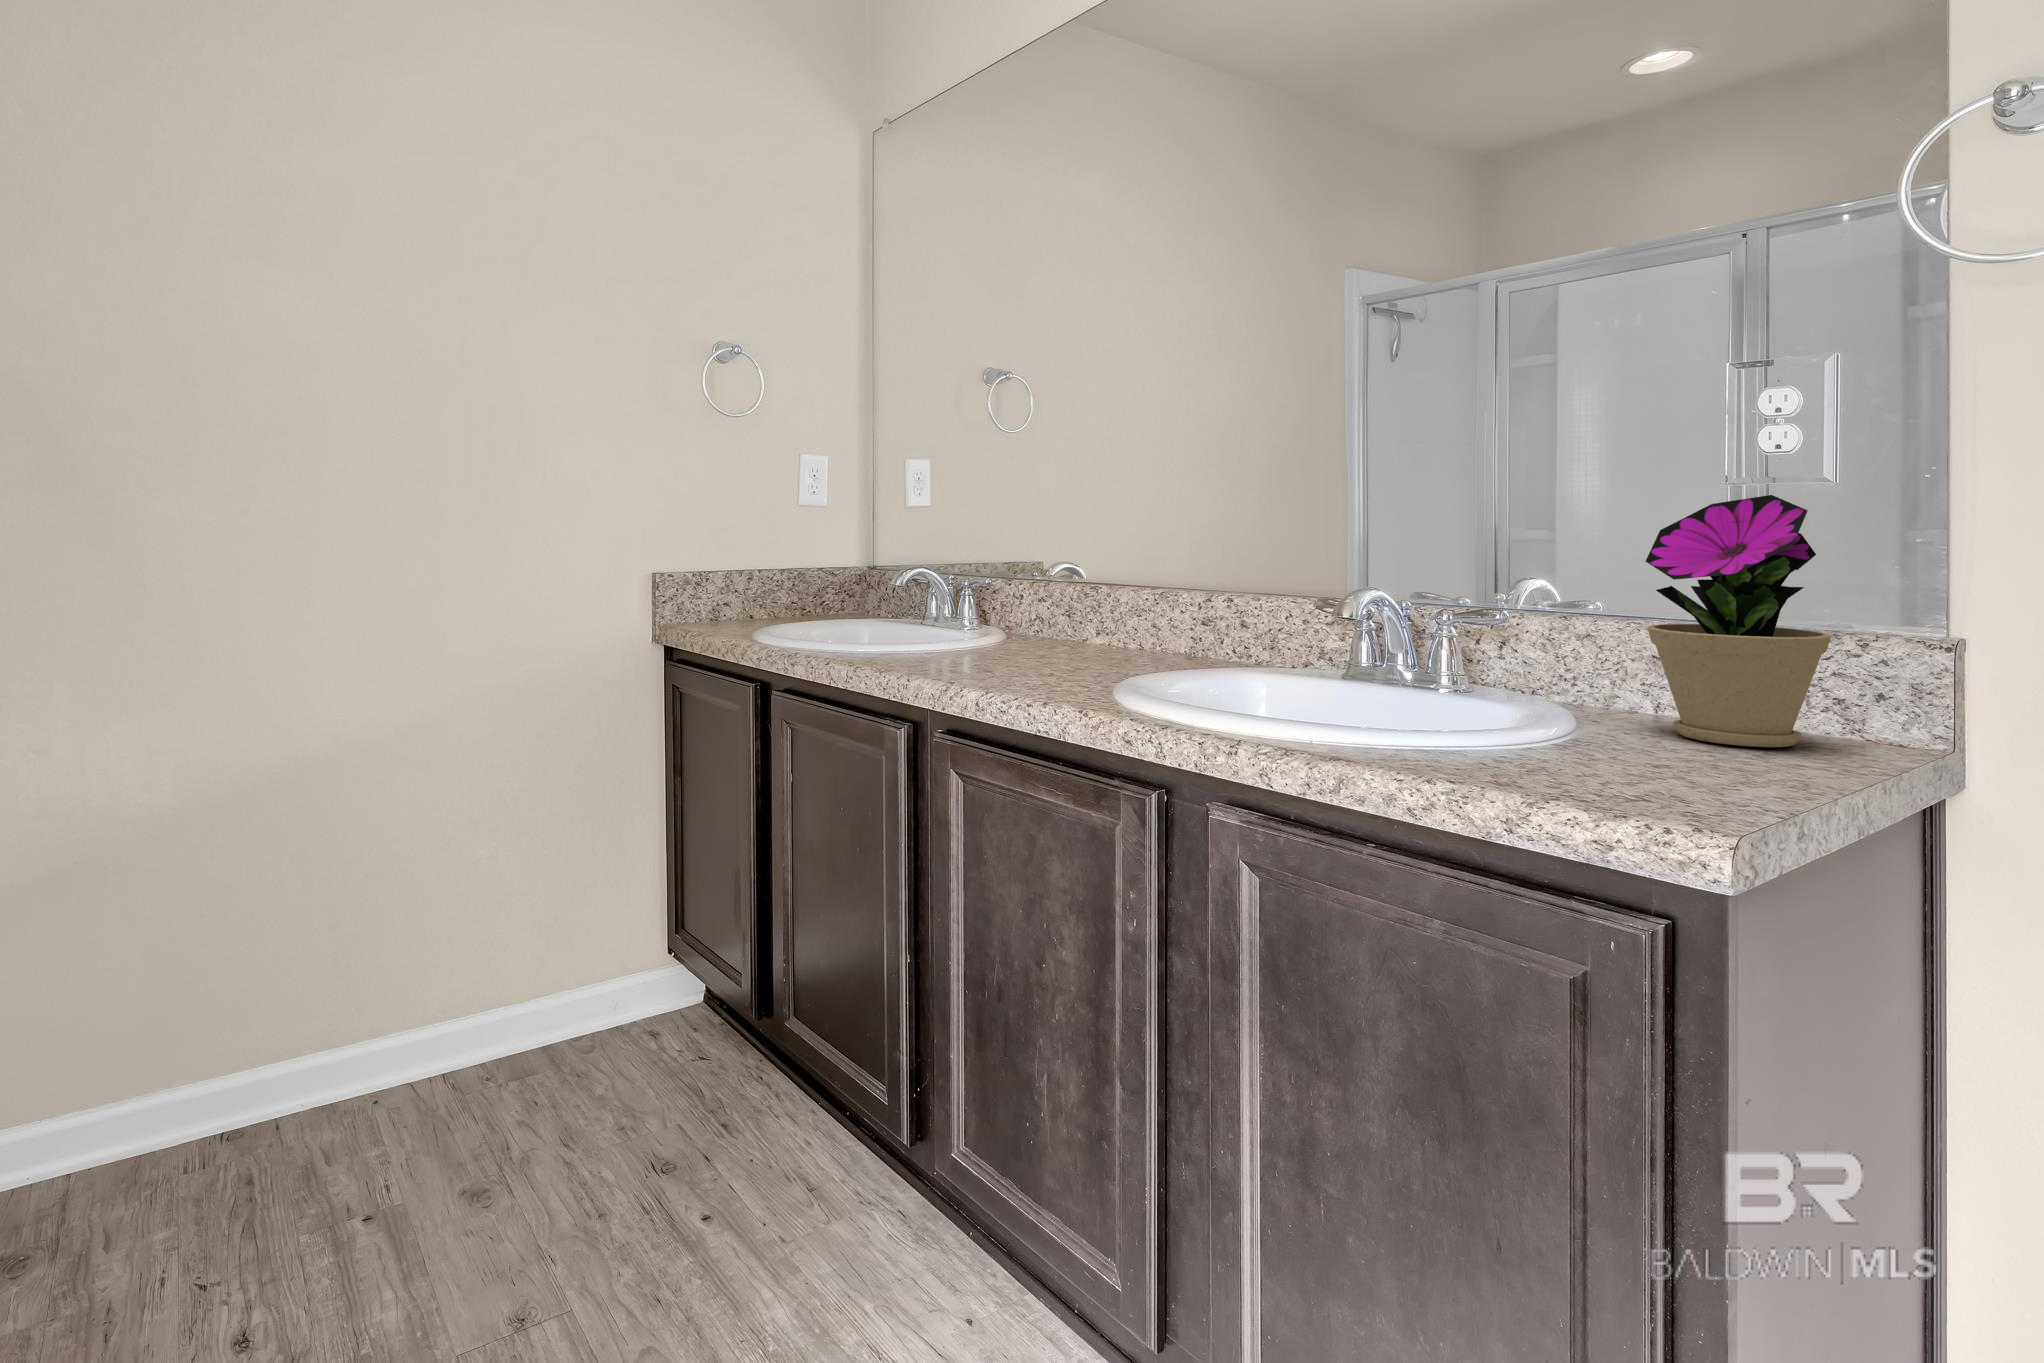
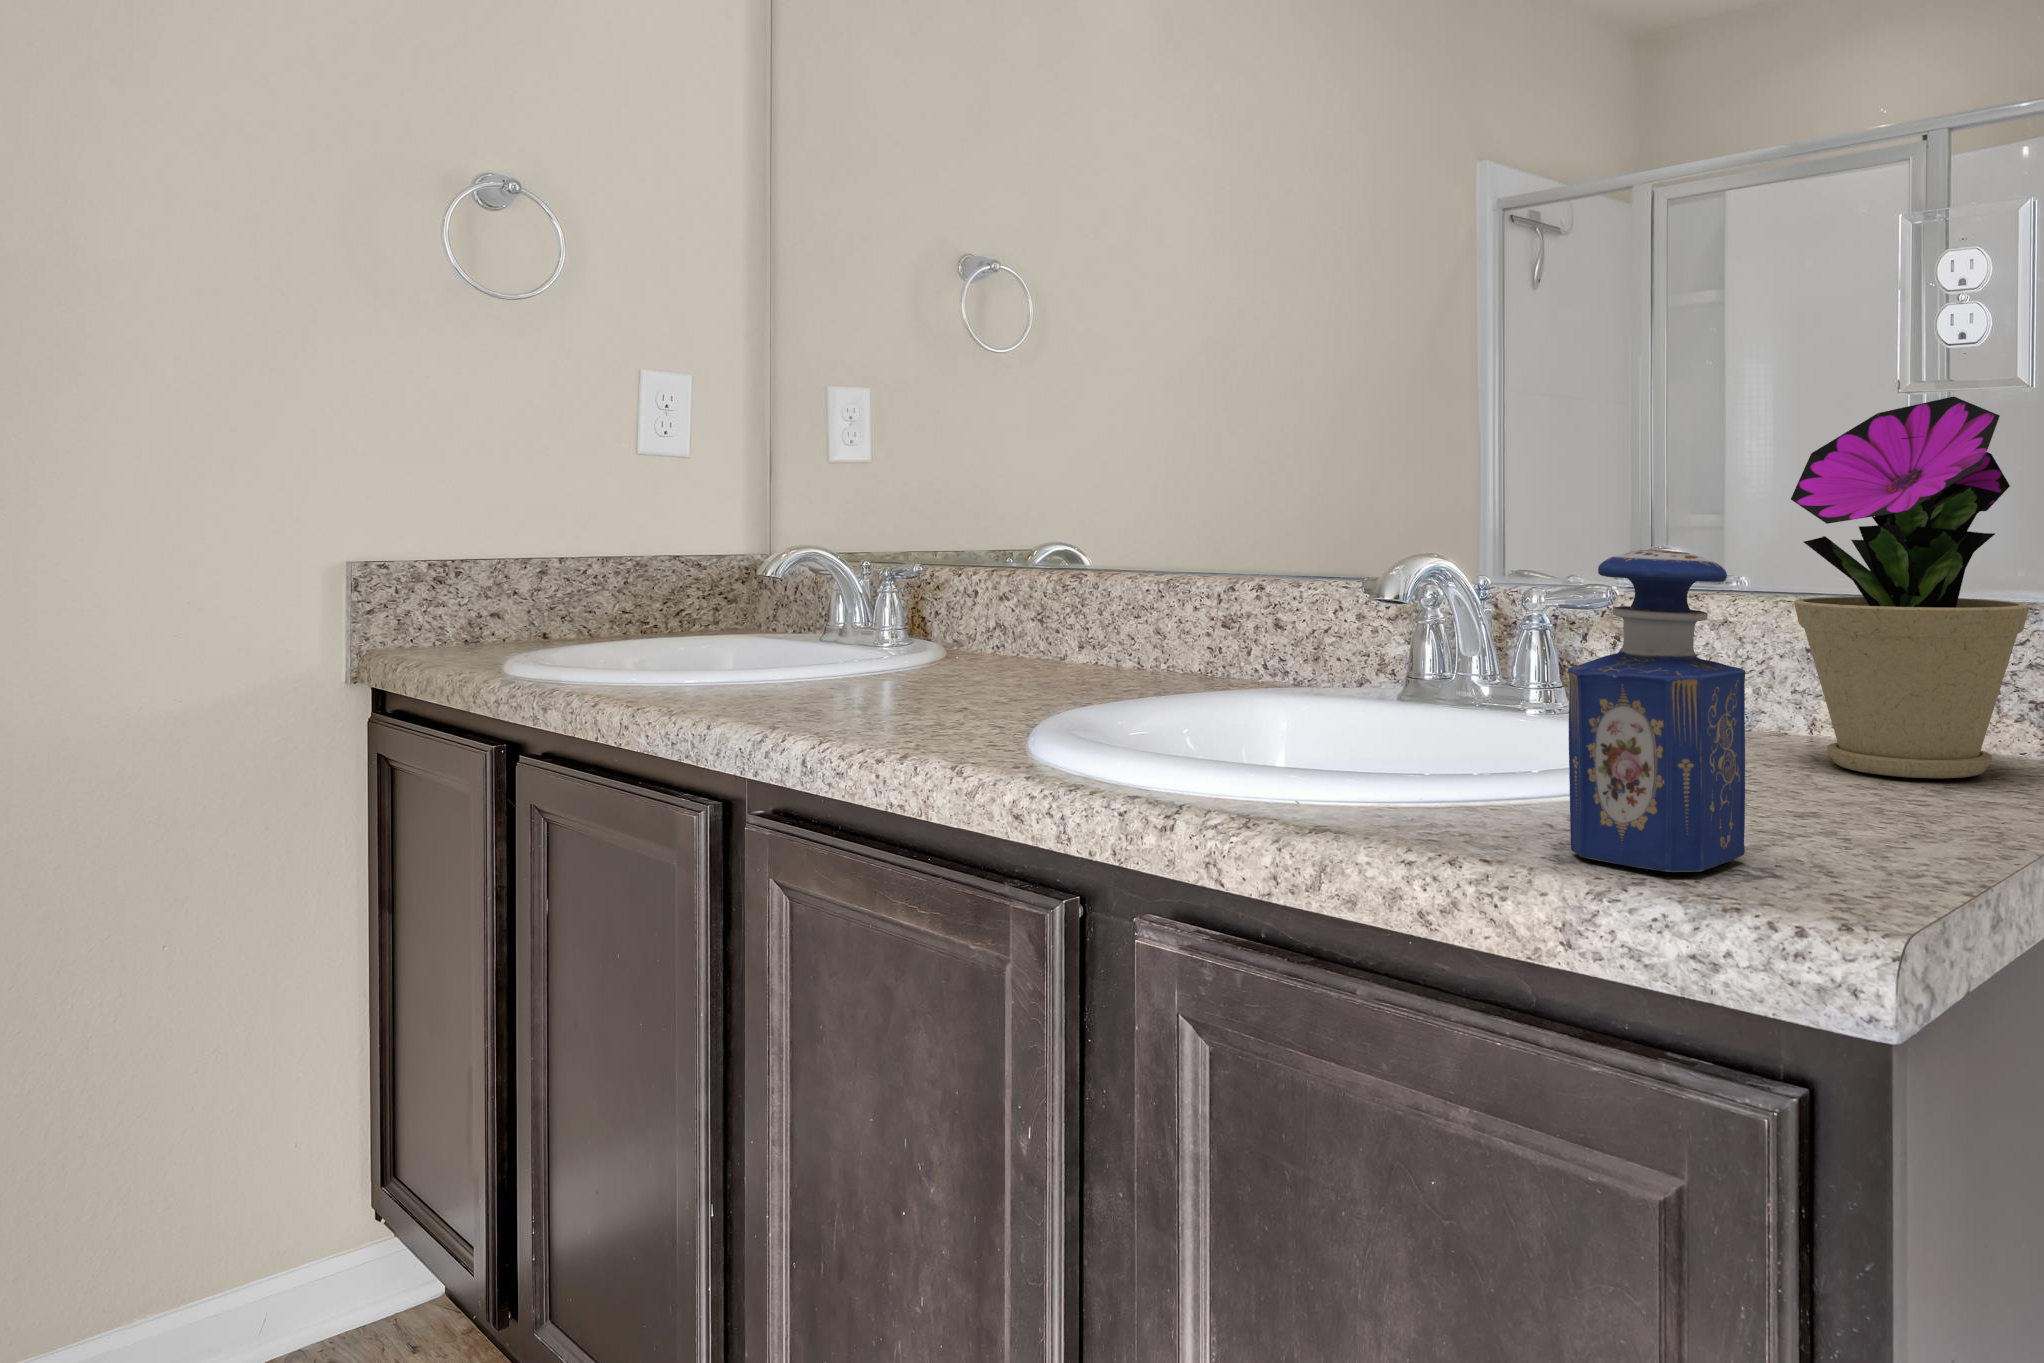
perfume bottle: none [1506,607,1625,794] -> present [1568,550,1745,872]

